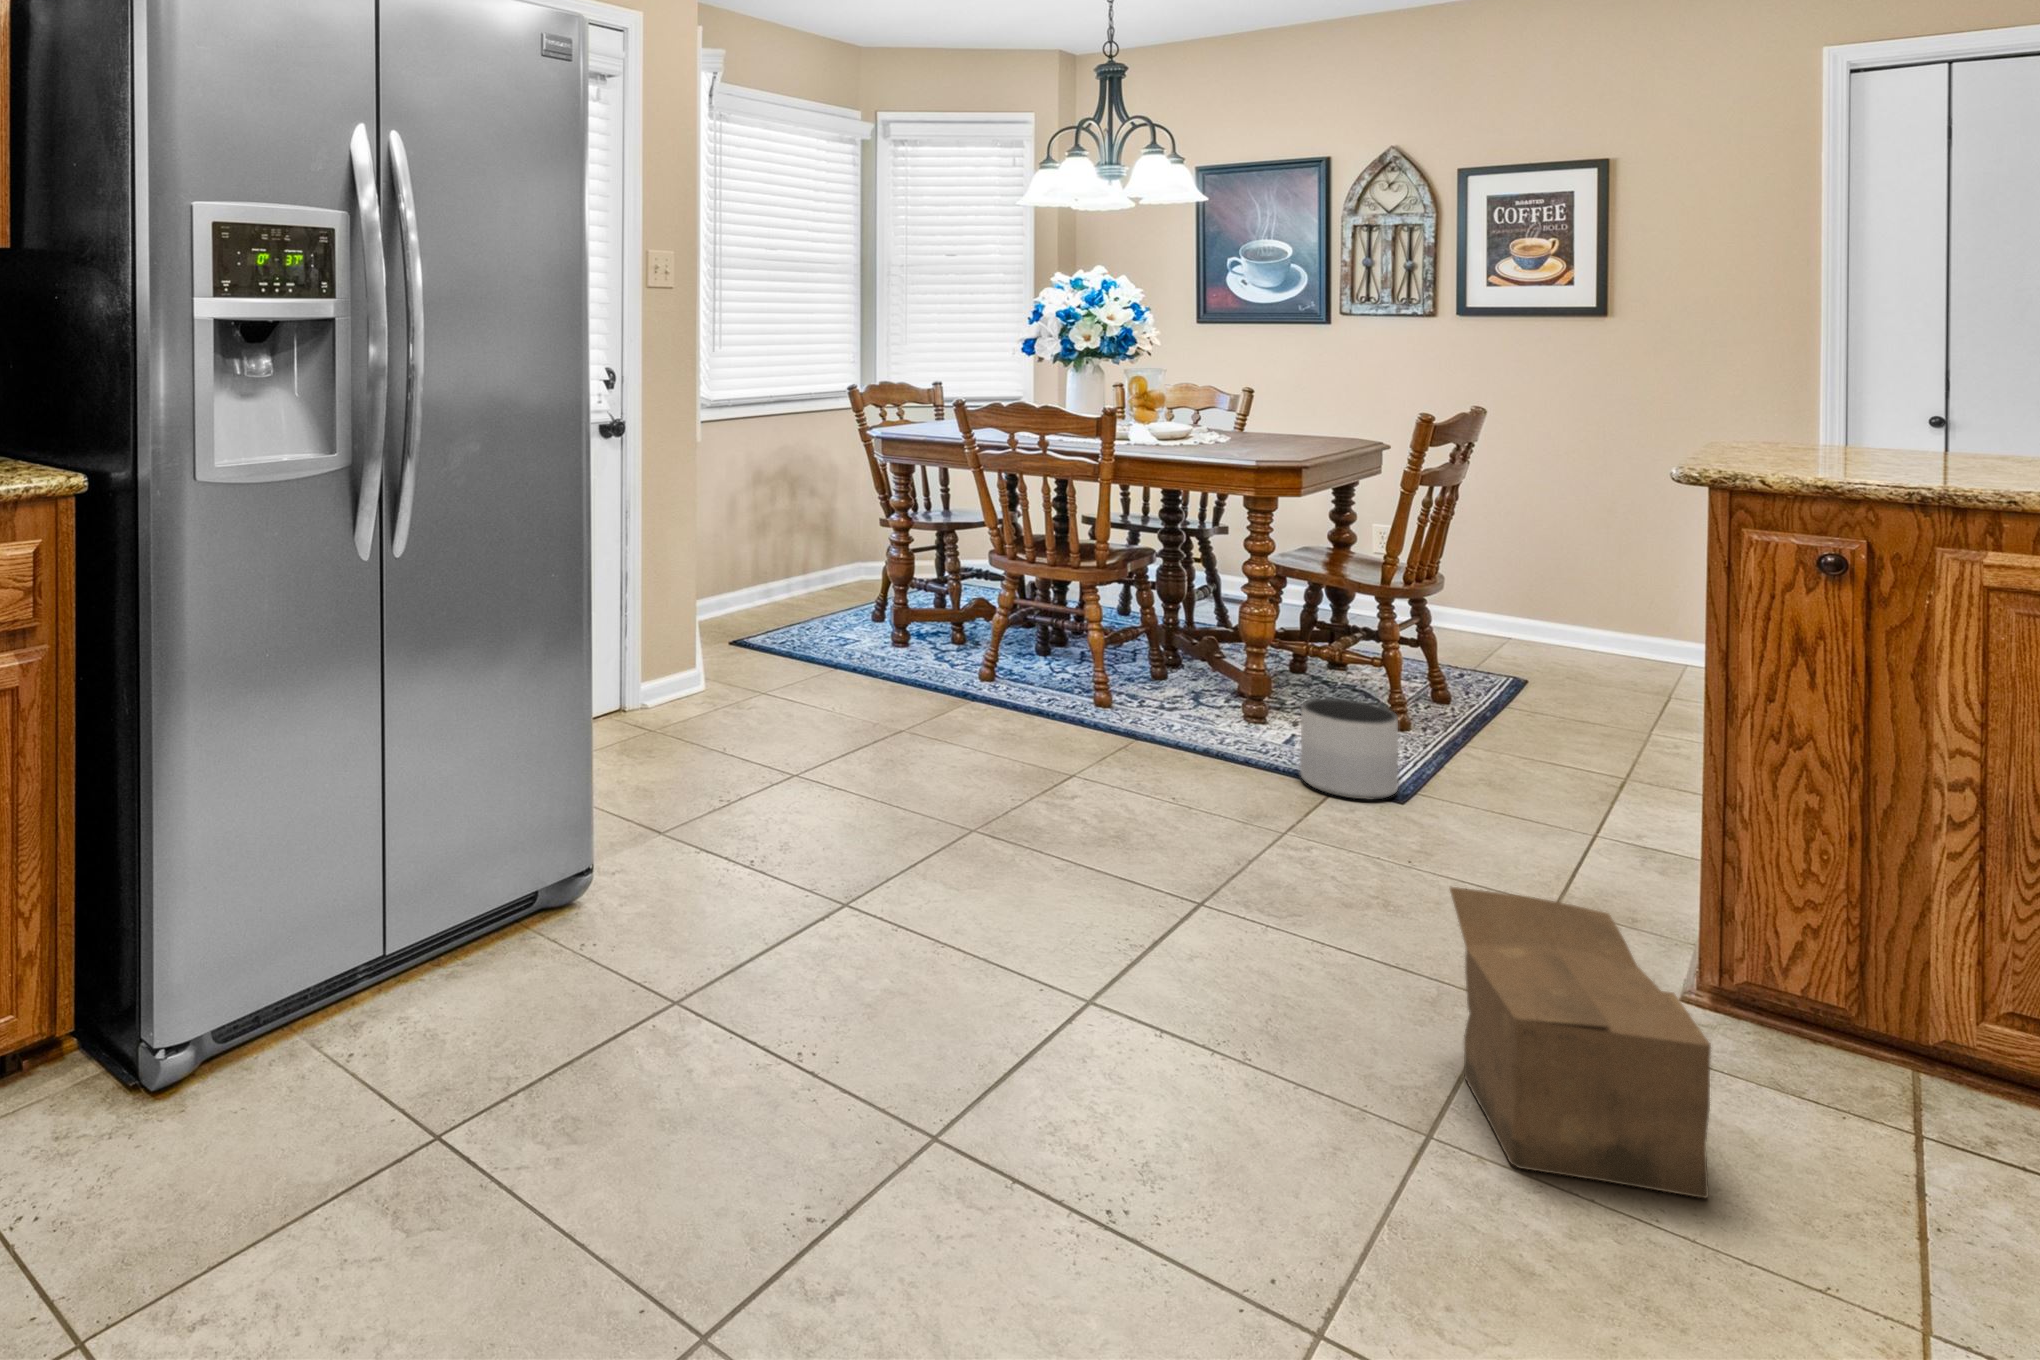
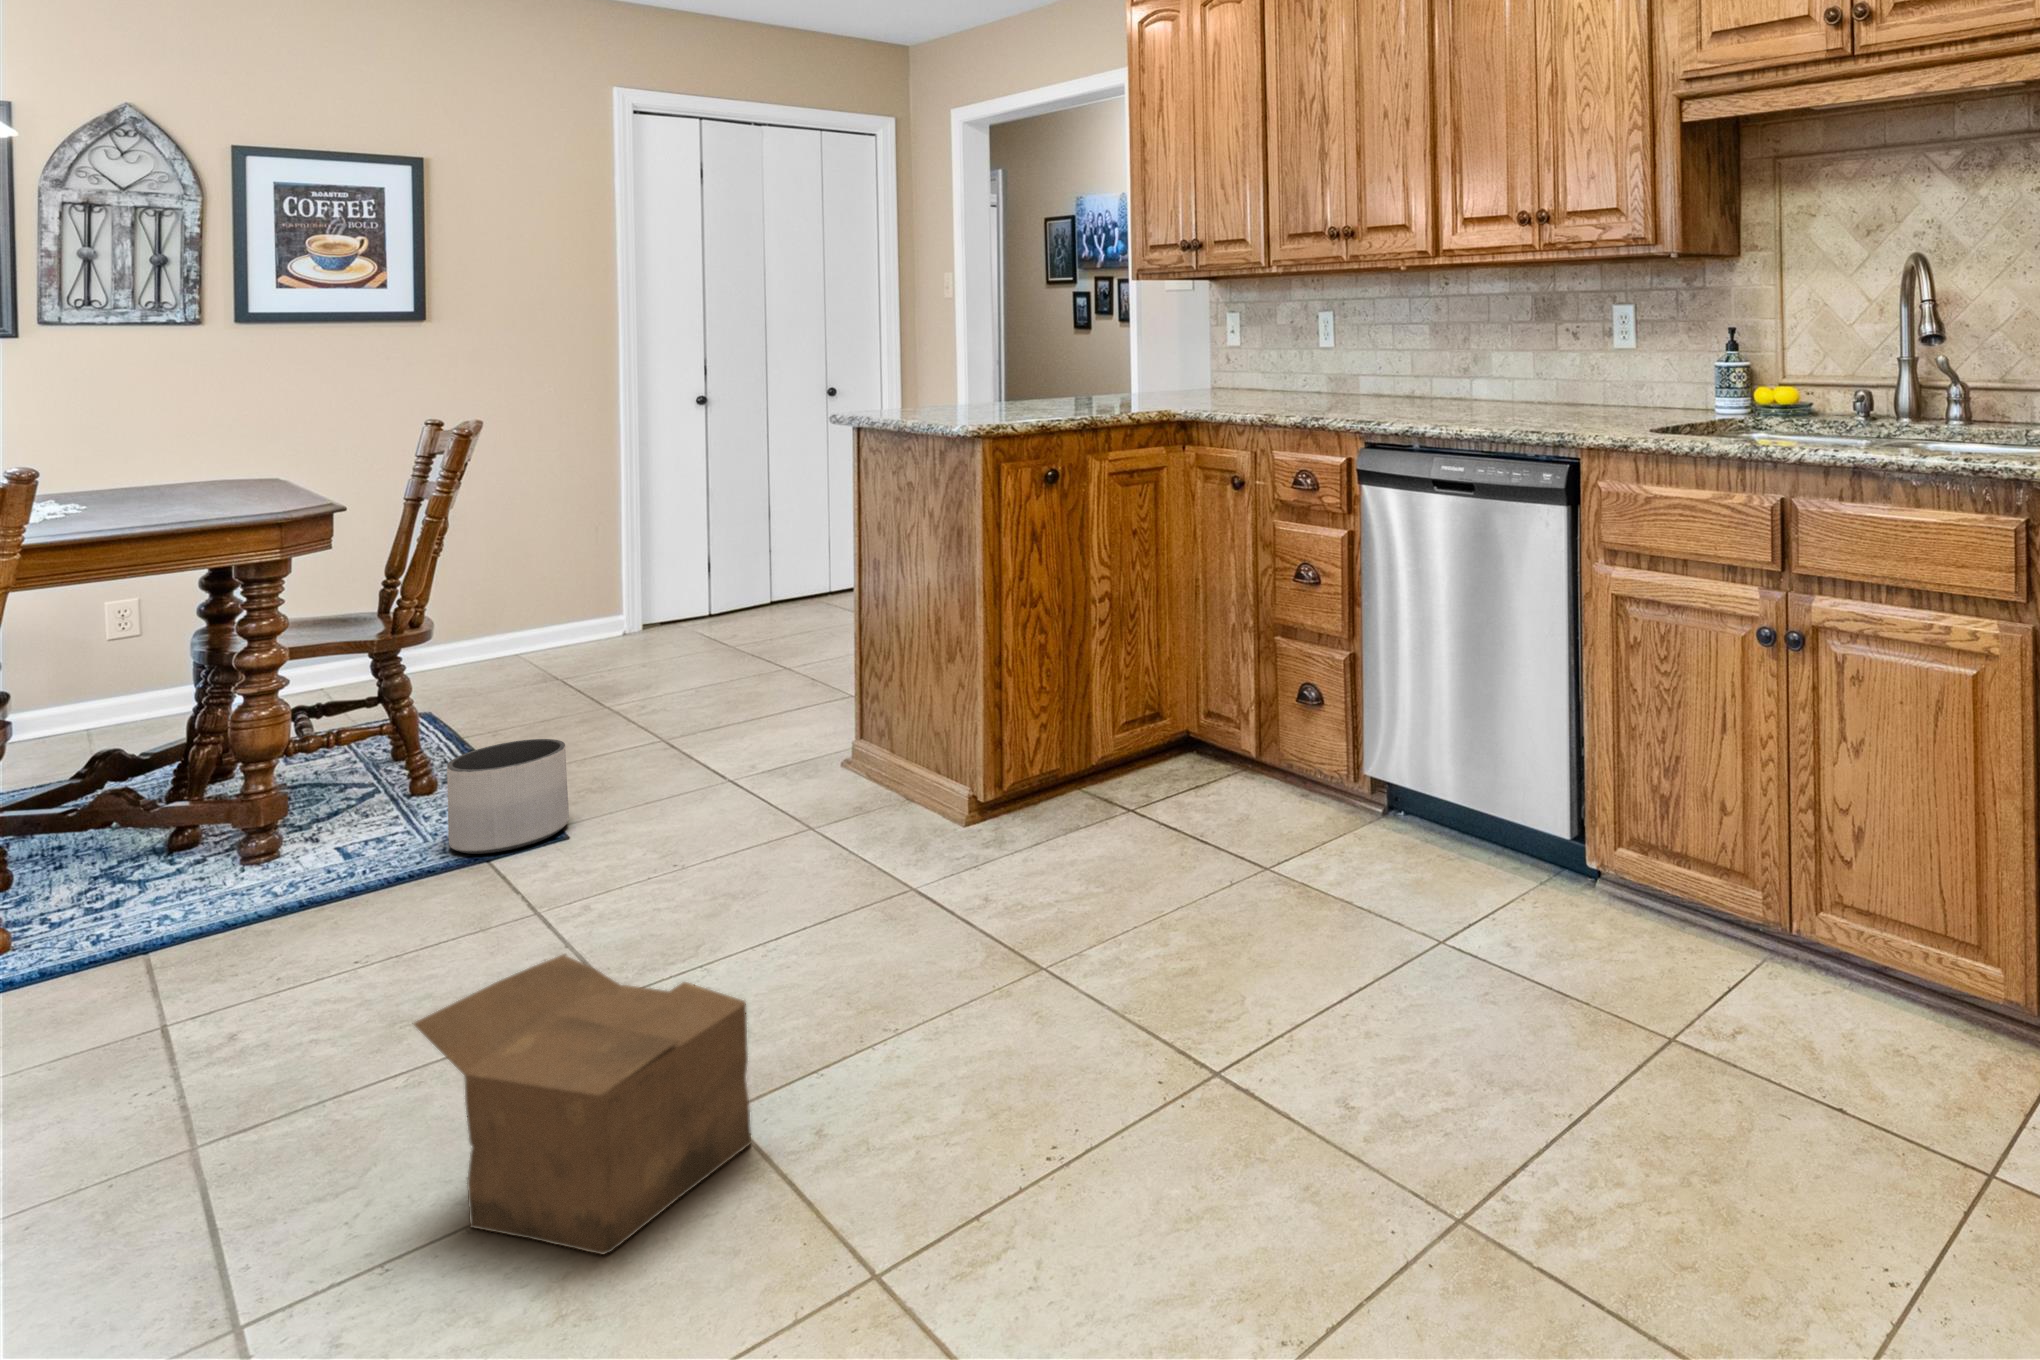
cardboard box: present [1450,887,1711,1198] -> present [414,955,751,1255]

